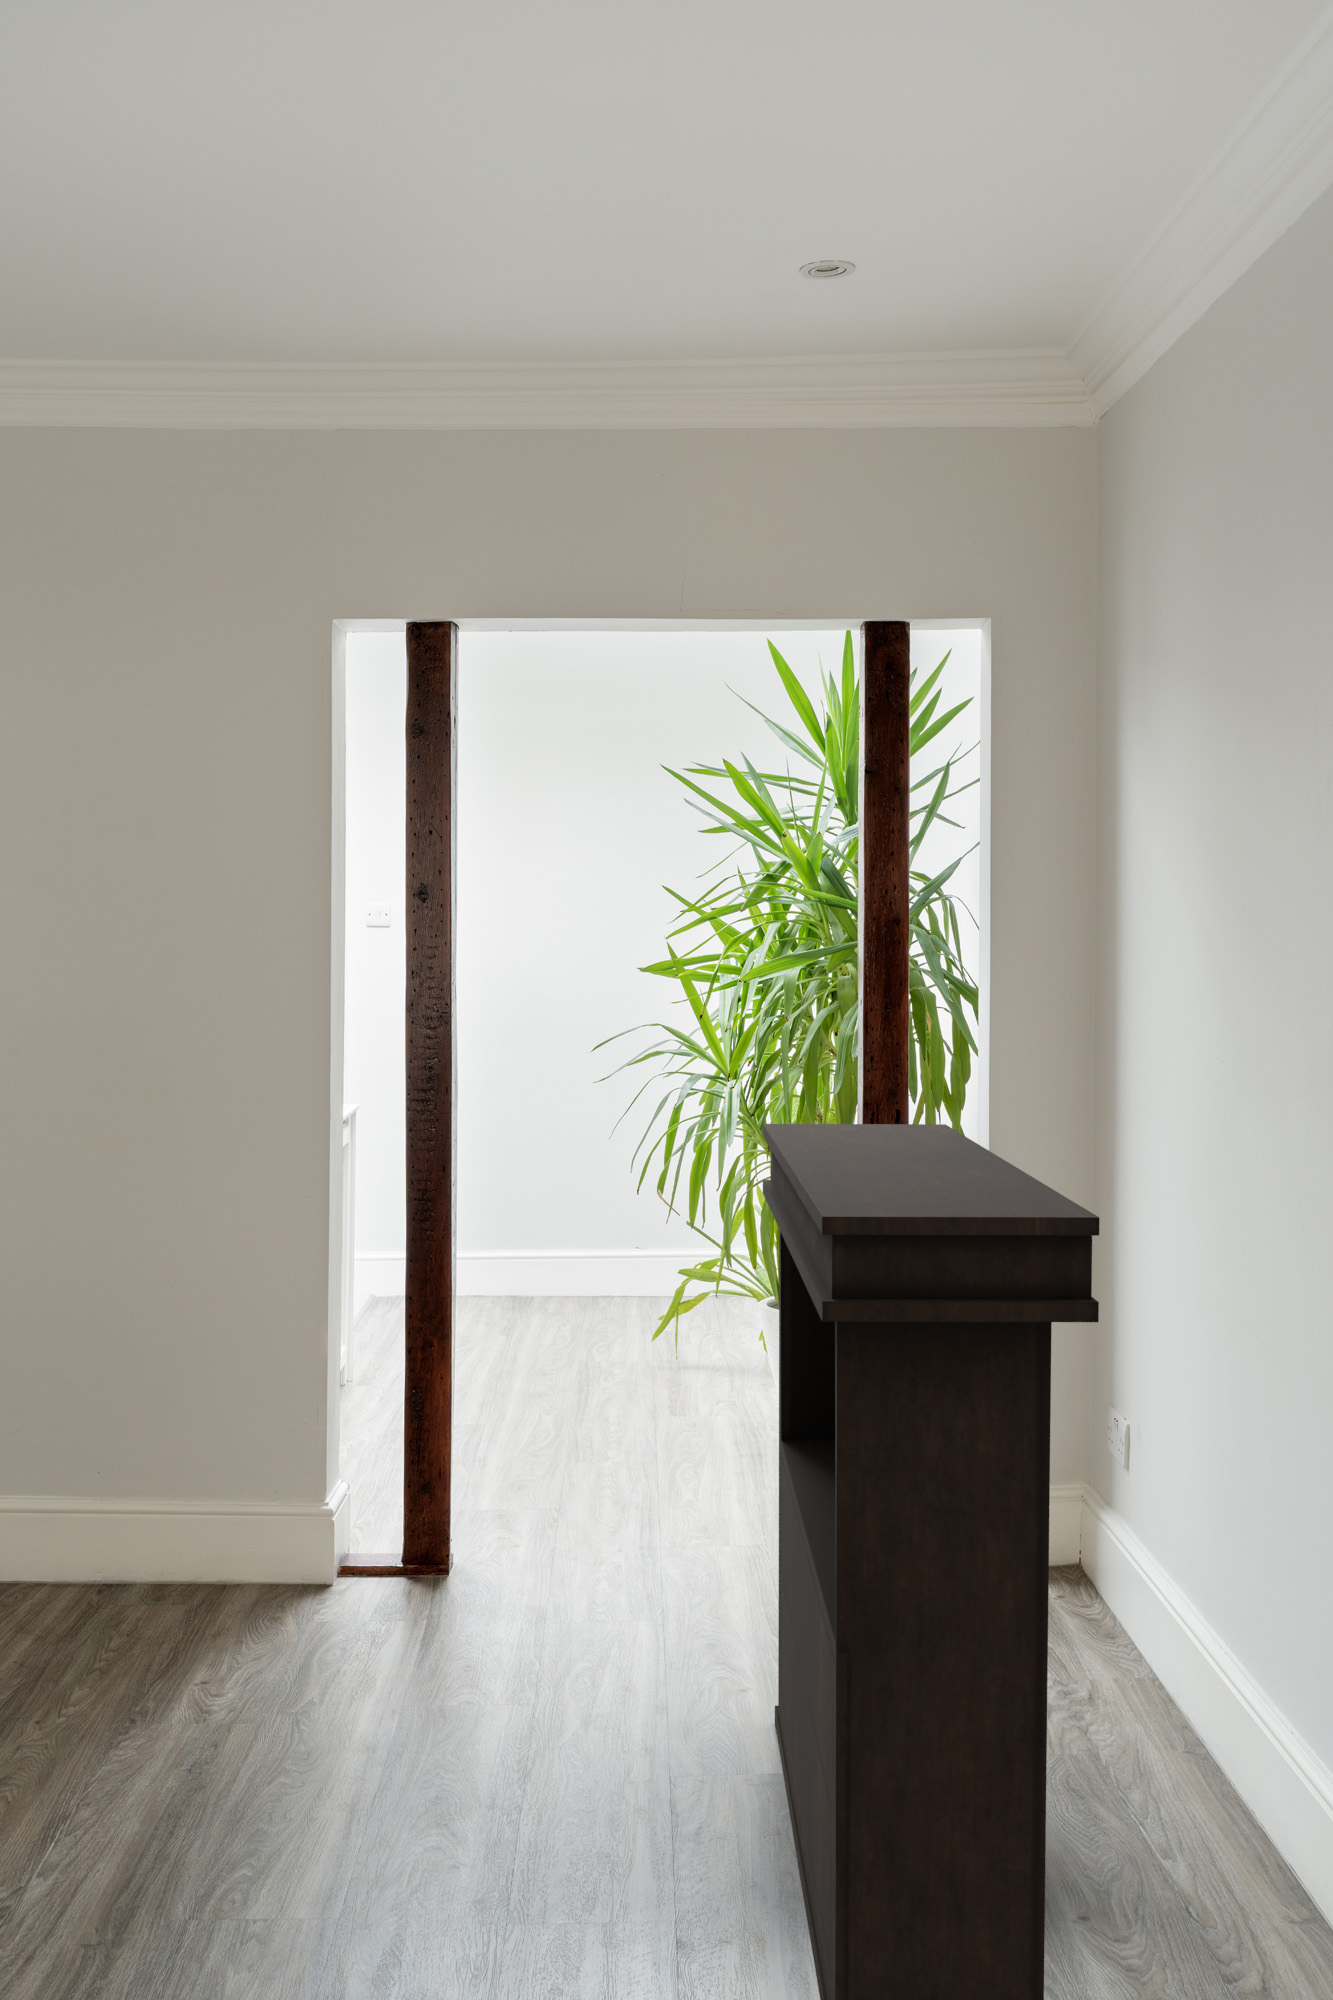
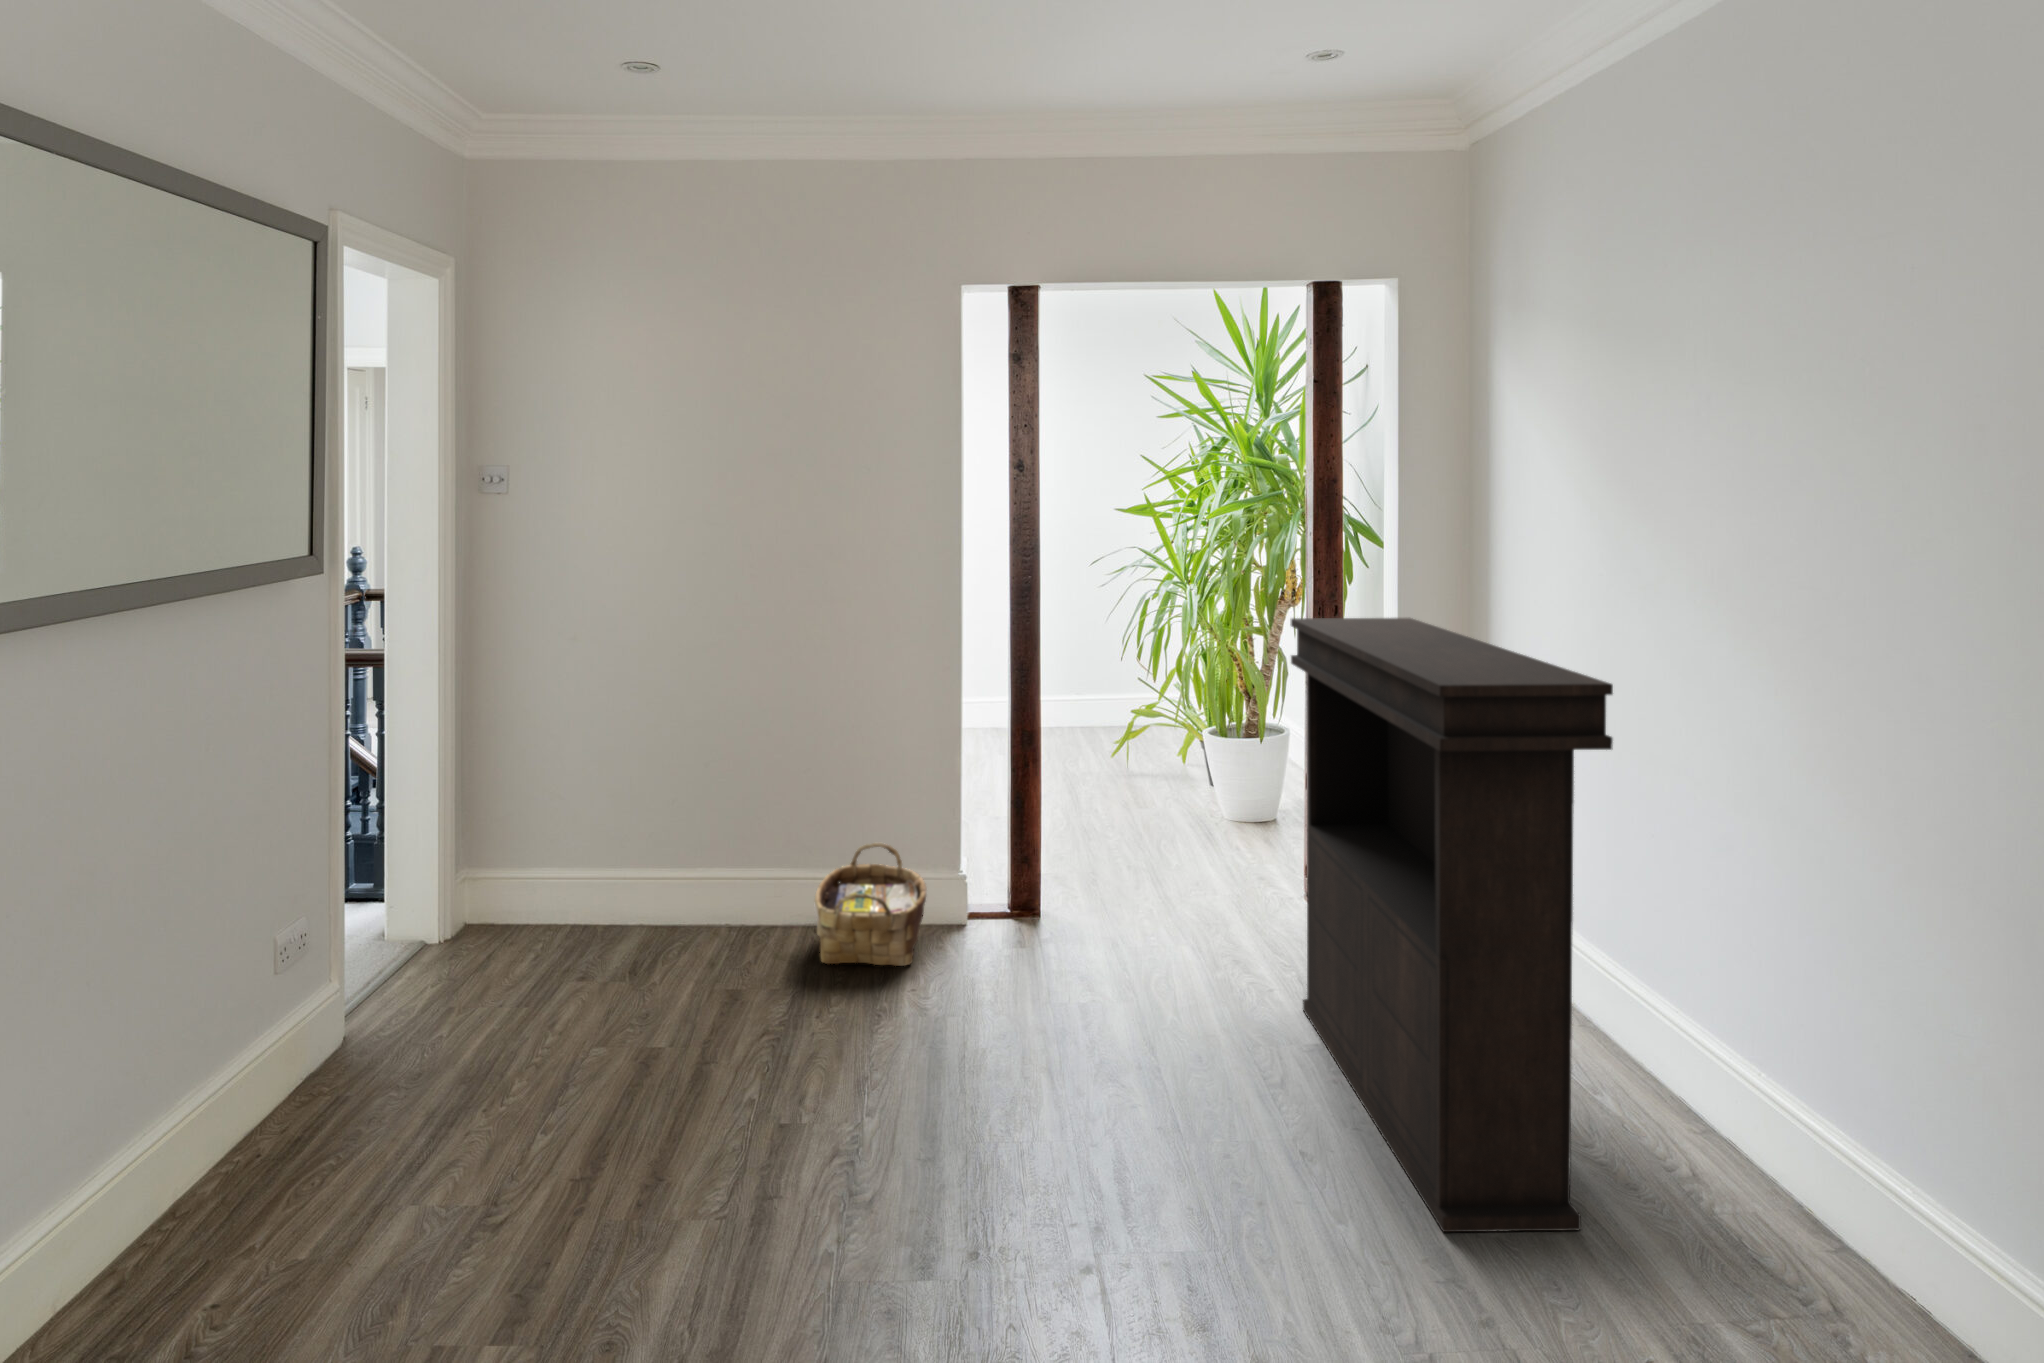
woven basket: none [71,1460,253,1648] -> present [815,843,927,966]

